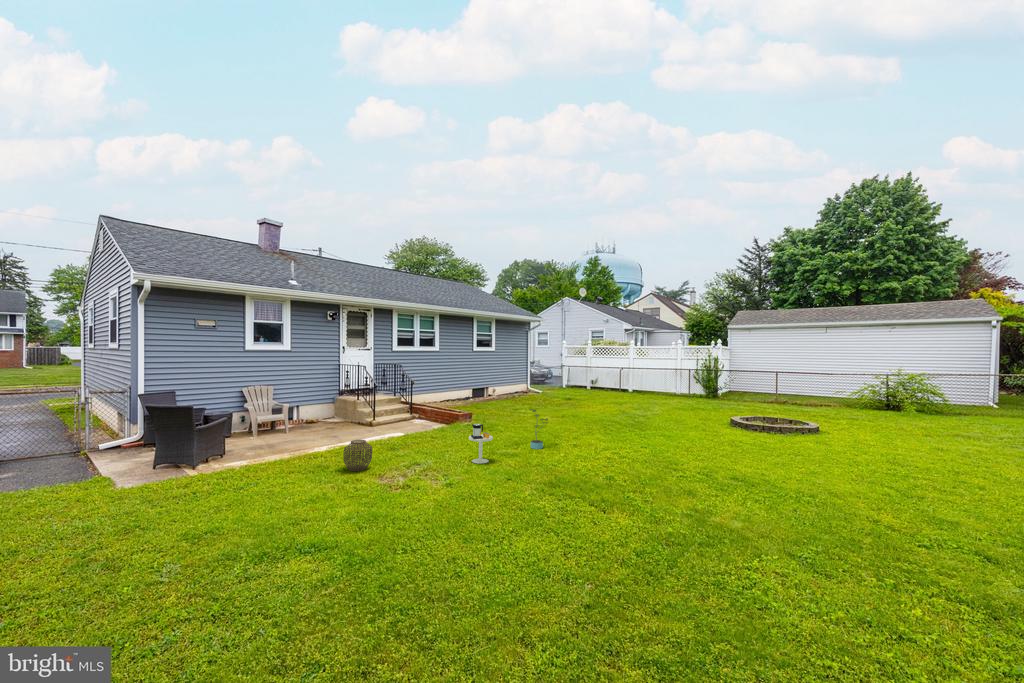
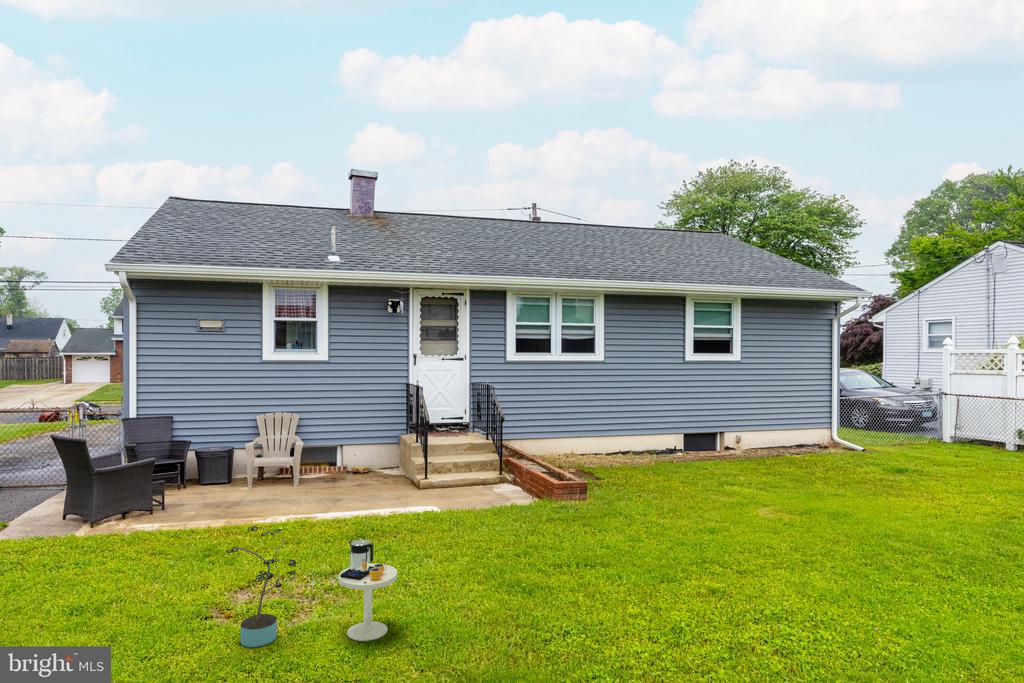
potted plant: present [530,409,548,449] -> present [226,526,297,647]
woven basket: present [343,440,372,471] -> none [134,535,193,597]

